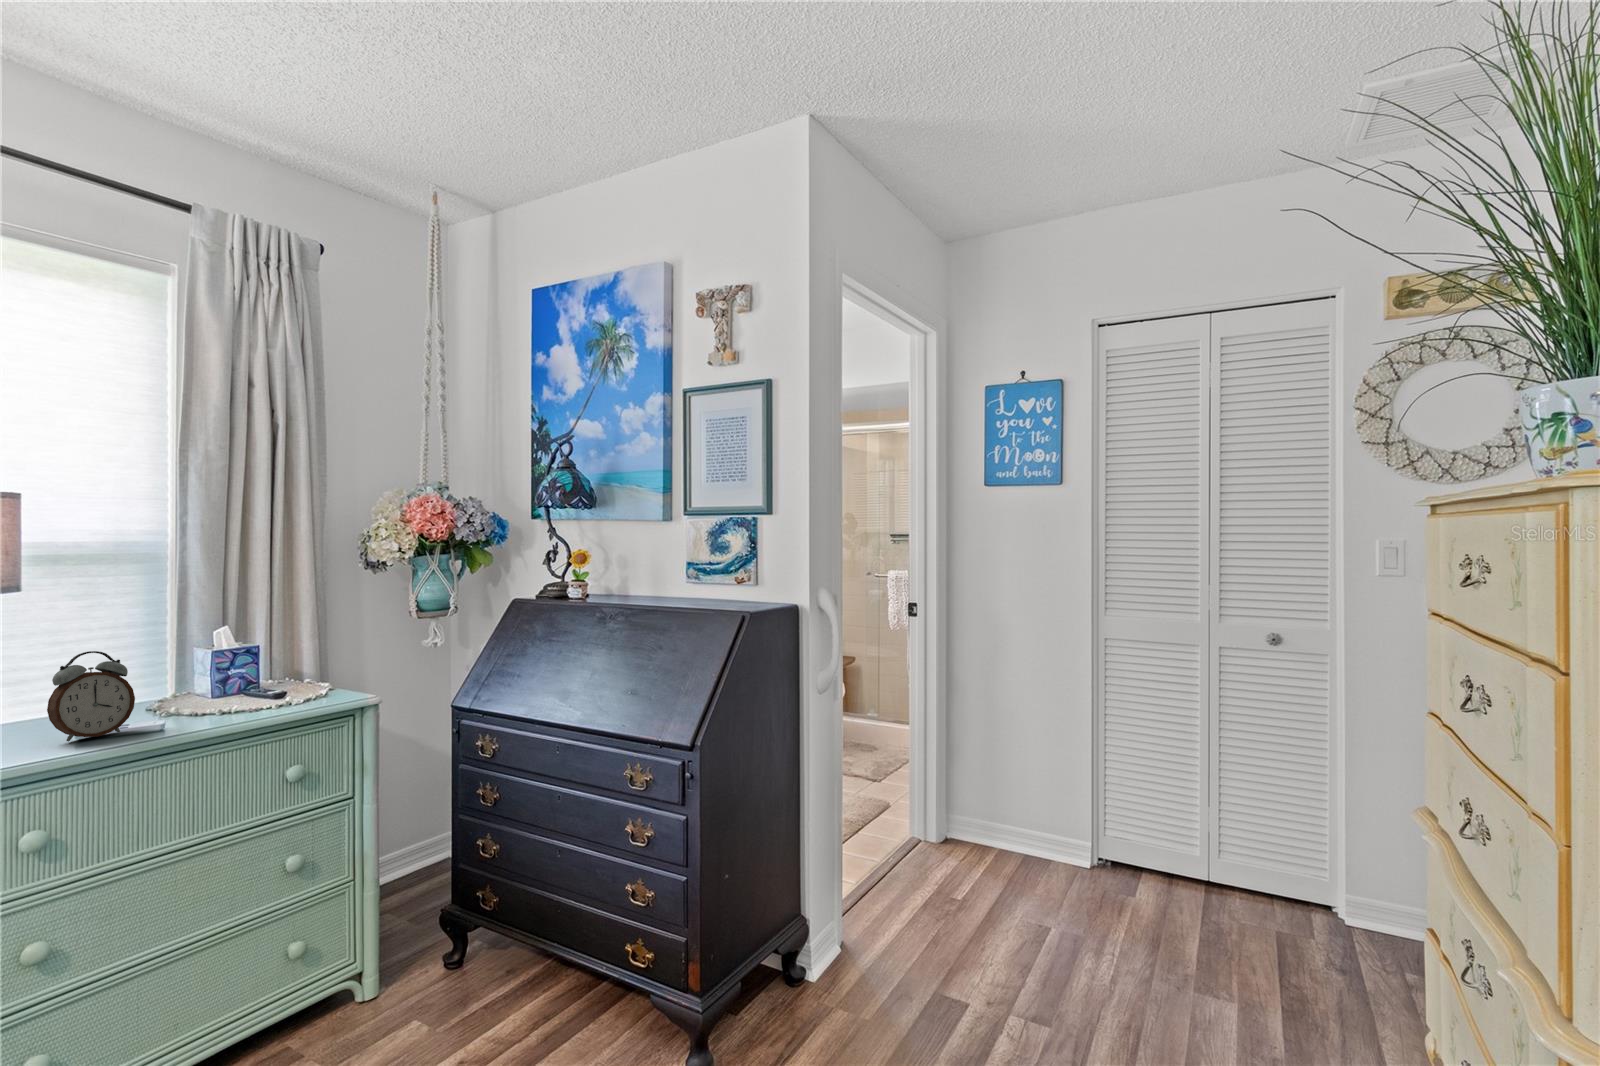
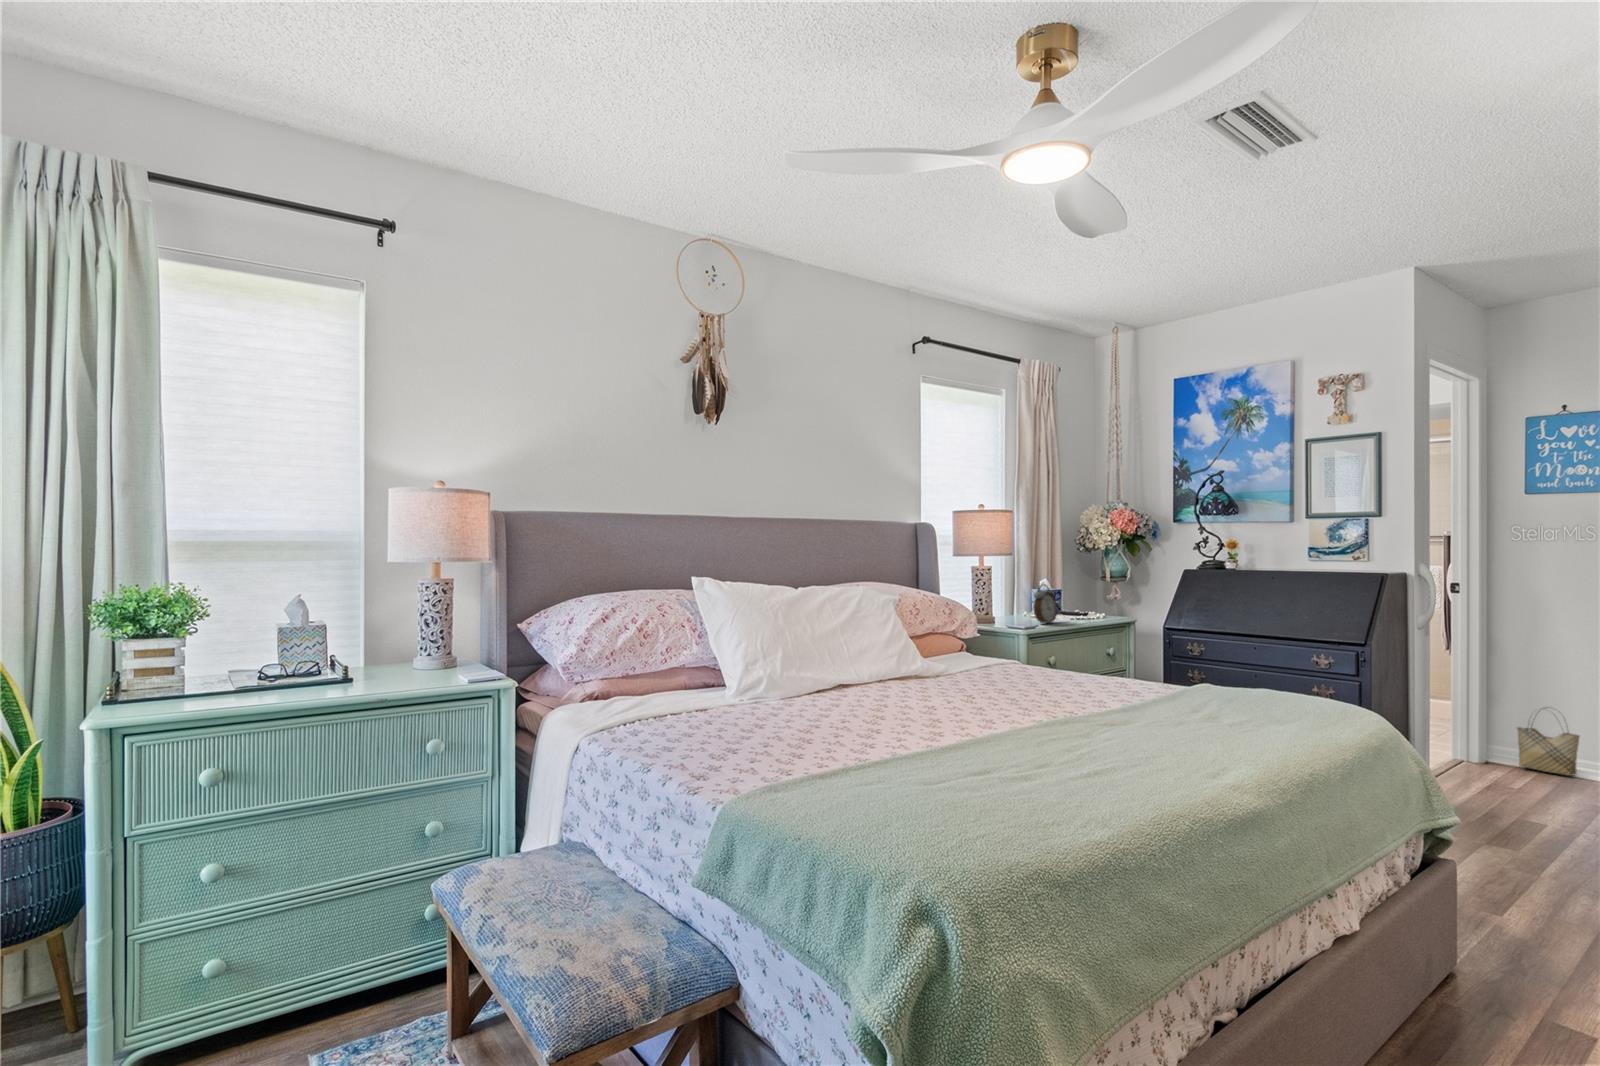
woven basket: none [970,770,1034,865] -> present [1517,714,1579,776]

